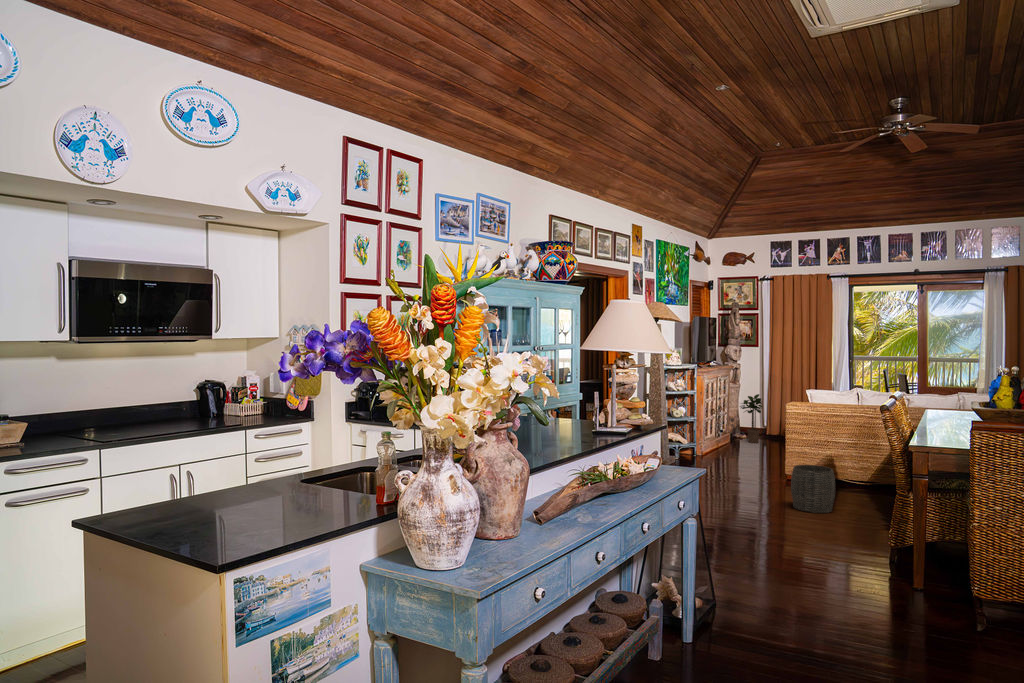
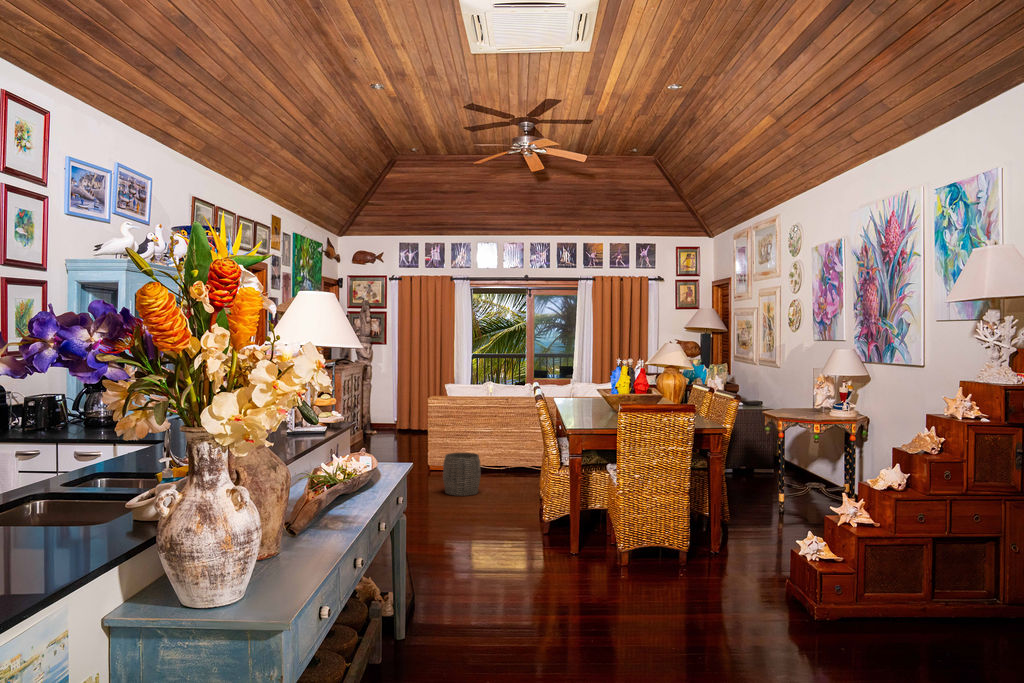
potted plant: present [740,394,763,443] -> none [373,392,396,440]

